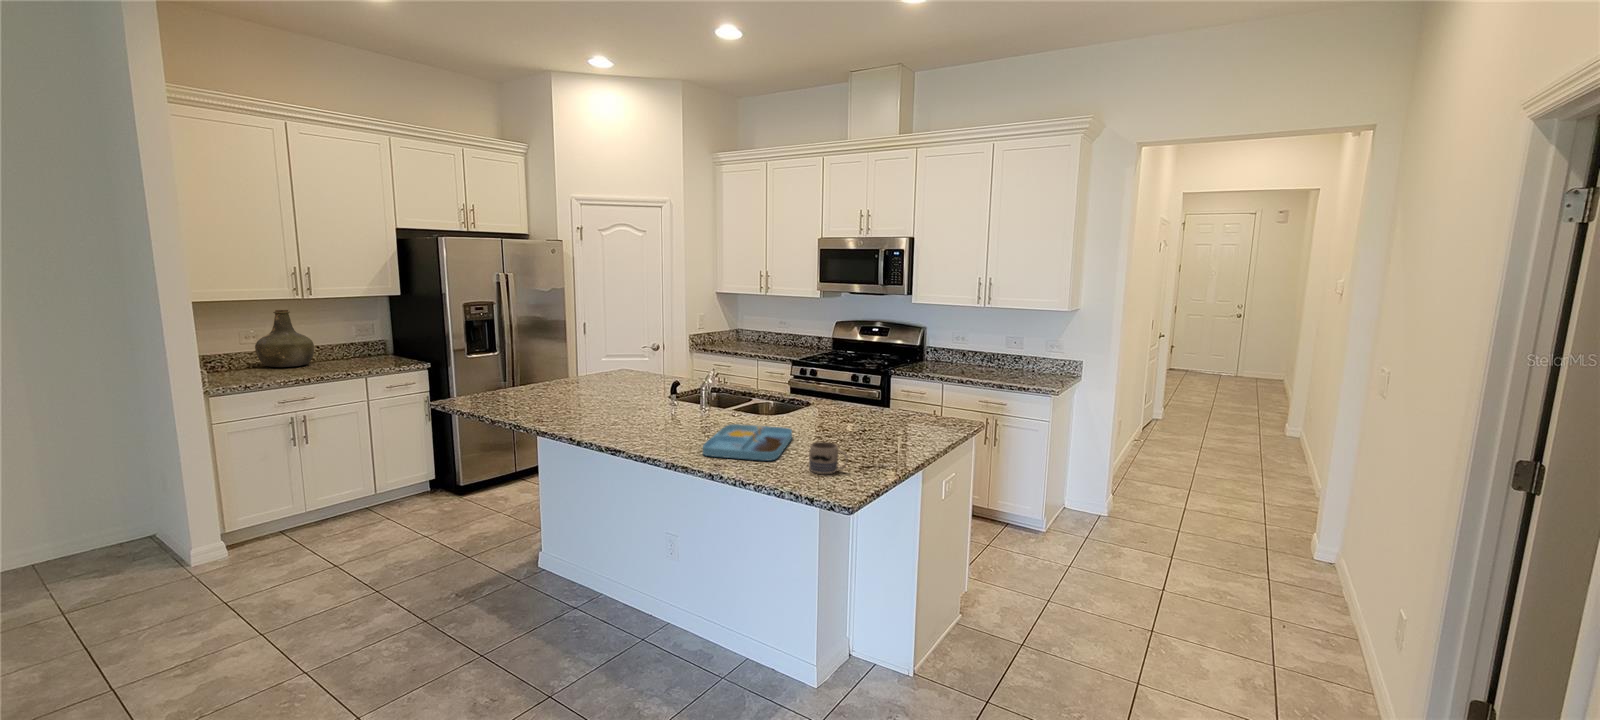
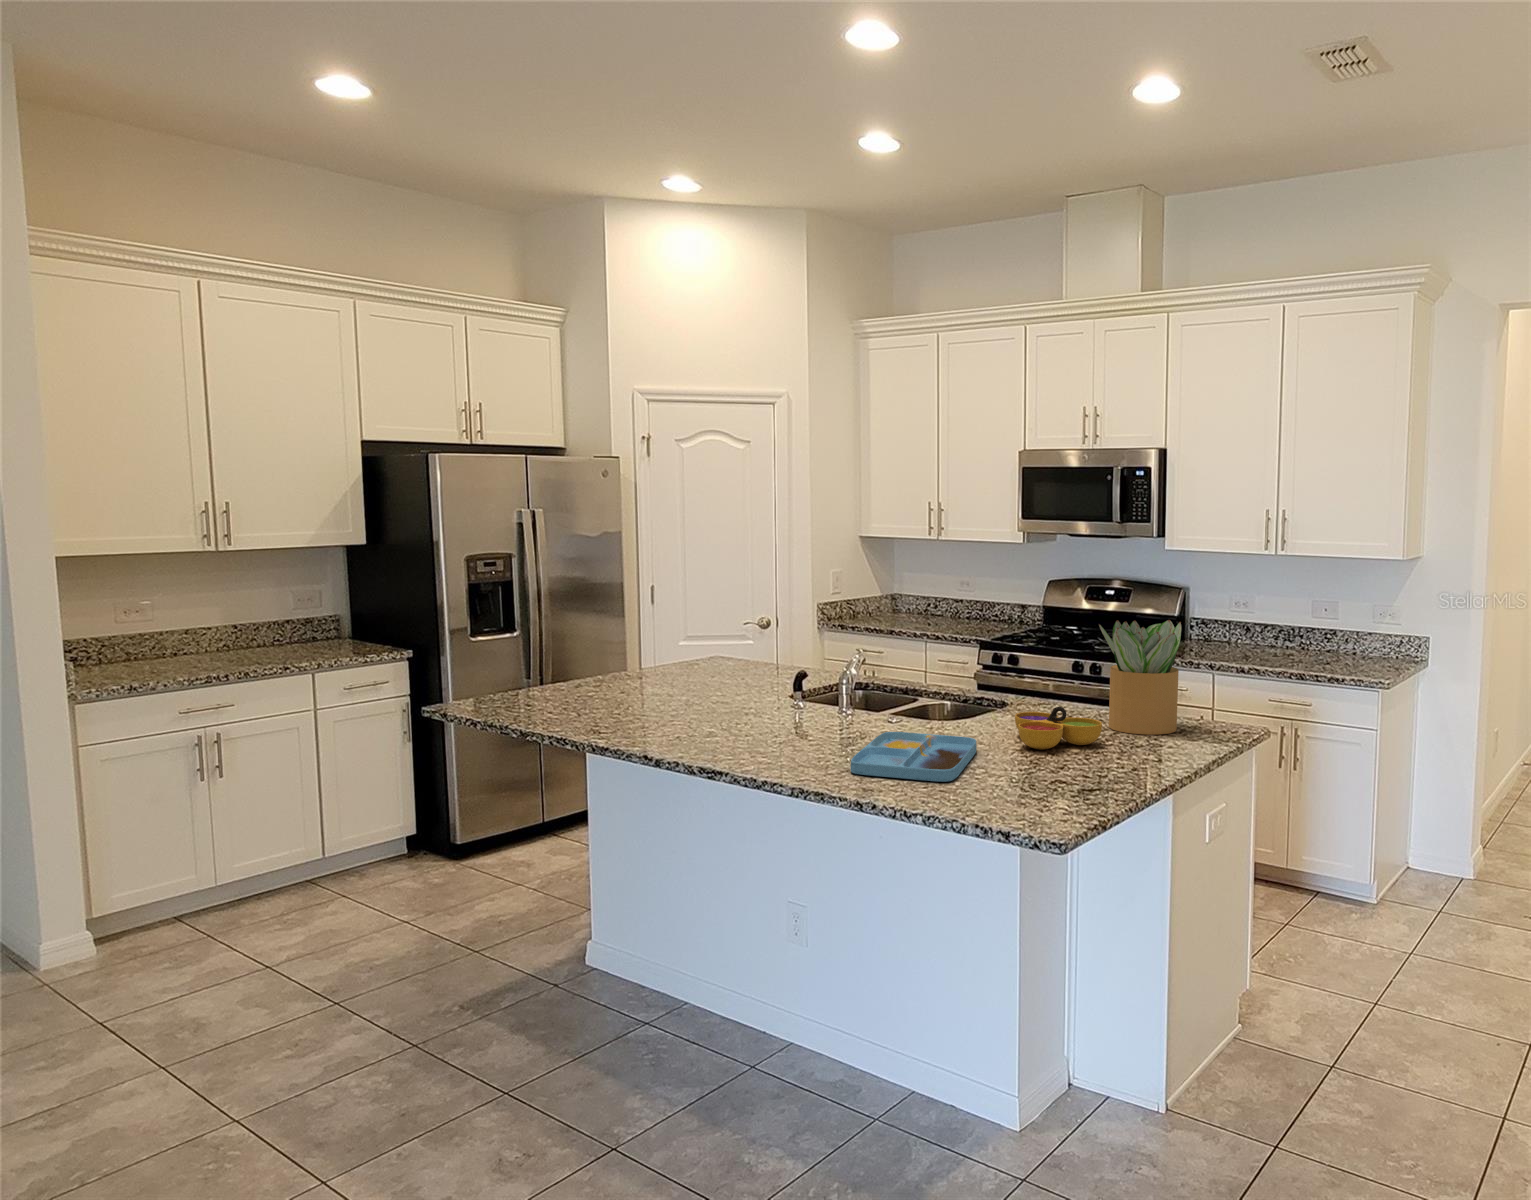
bottle: present [255,310,314,367] -> none [269,581,336,655]
potted plant: none [875,347,928,424] -> present [1099,620,1181,735]
decorative bowl: none [818,406,876,436] -> present [1015,707,1102,749]
mug: present [809,442,848,474] -> none [1001,756,1057,801]

